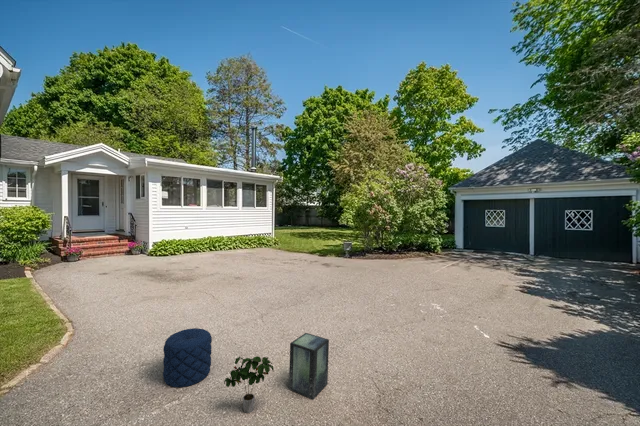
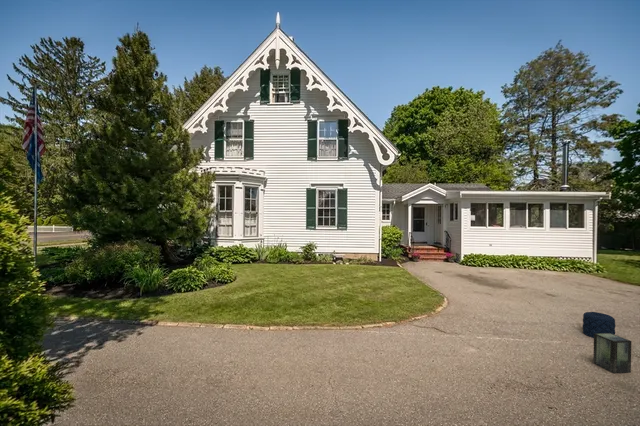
pouf: present [163,328,212,387] -> present [583,312,616,338]
potted plant: present [224,356,274,413] -> none [544,329,579,361]

